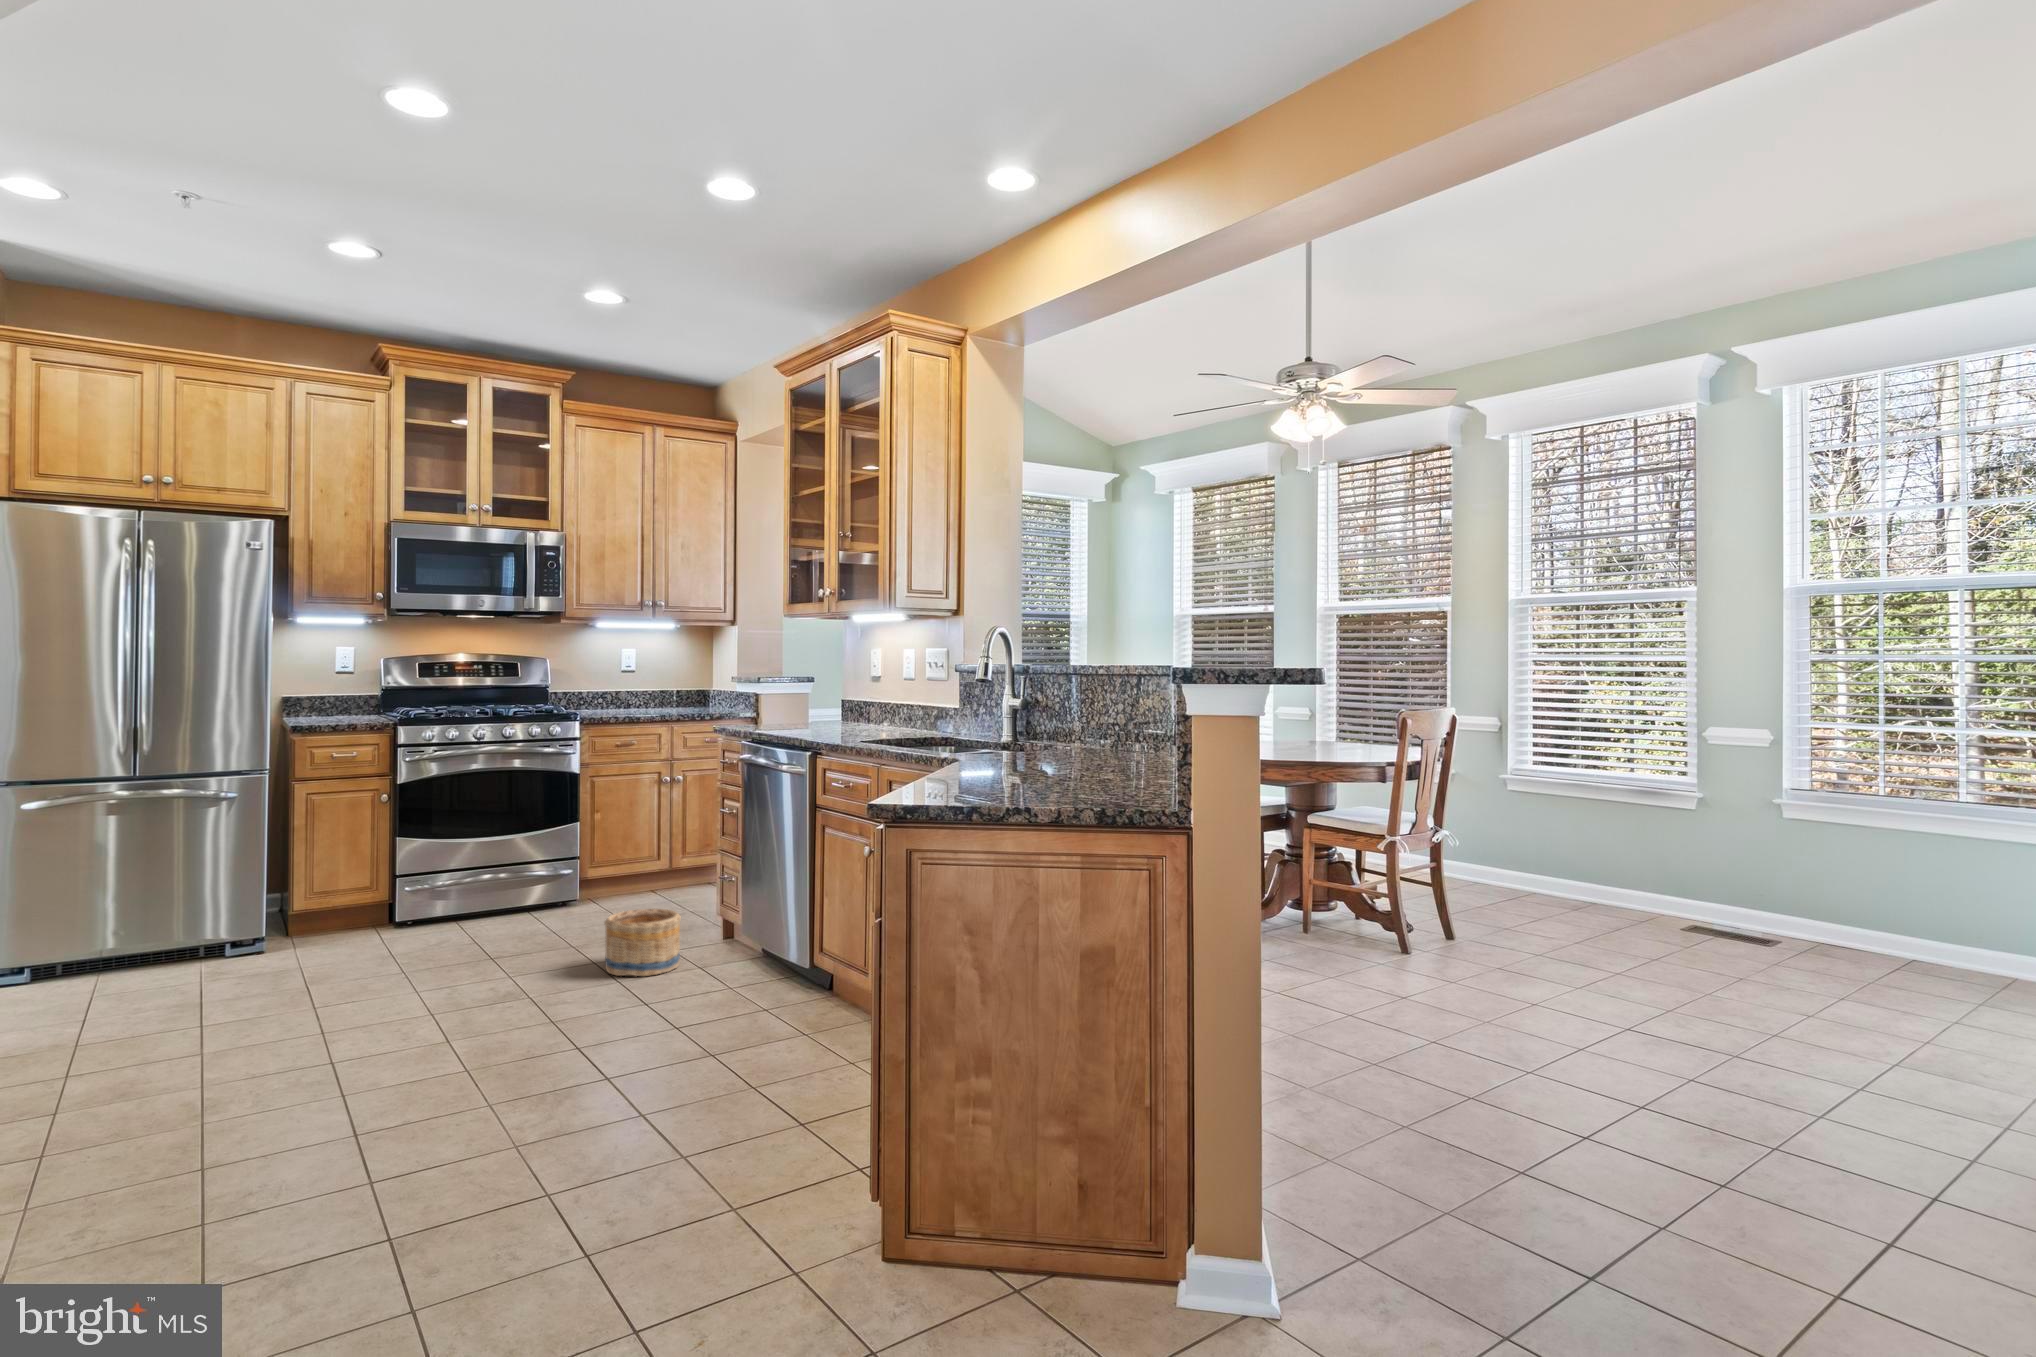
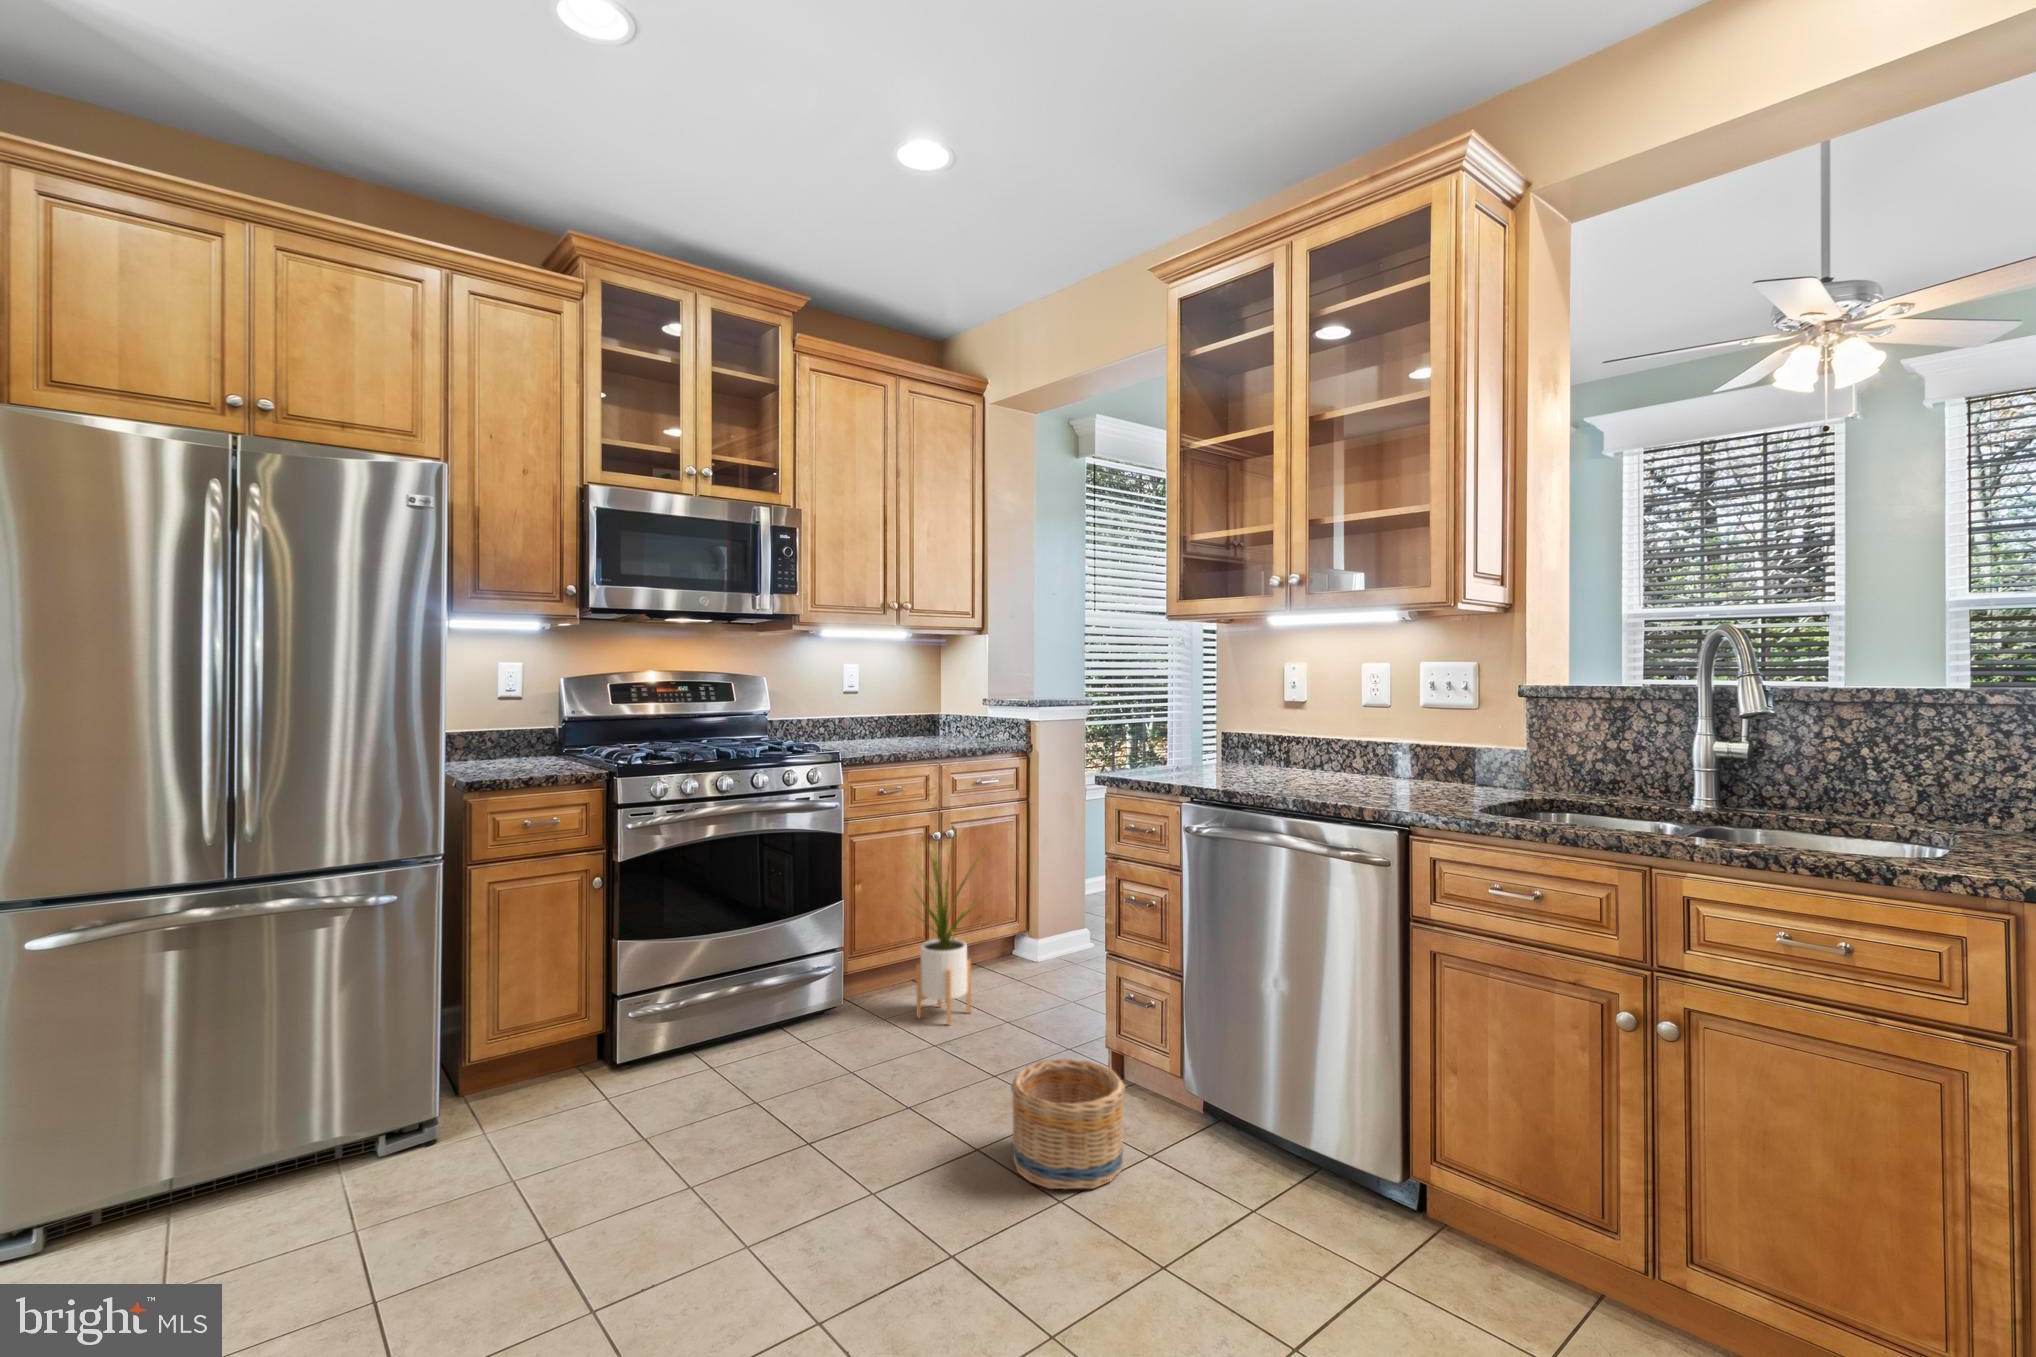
house plant: none [613,772,689,913] -> present [915,838,972,1025]

